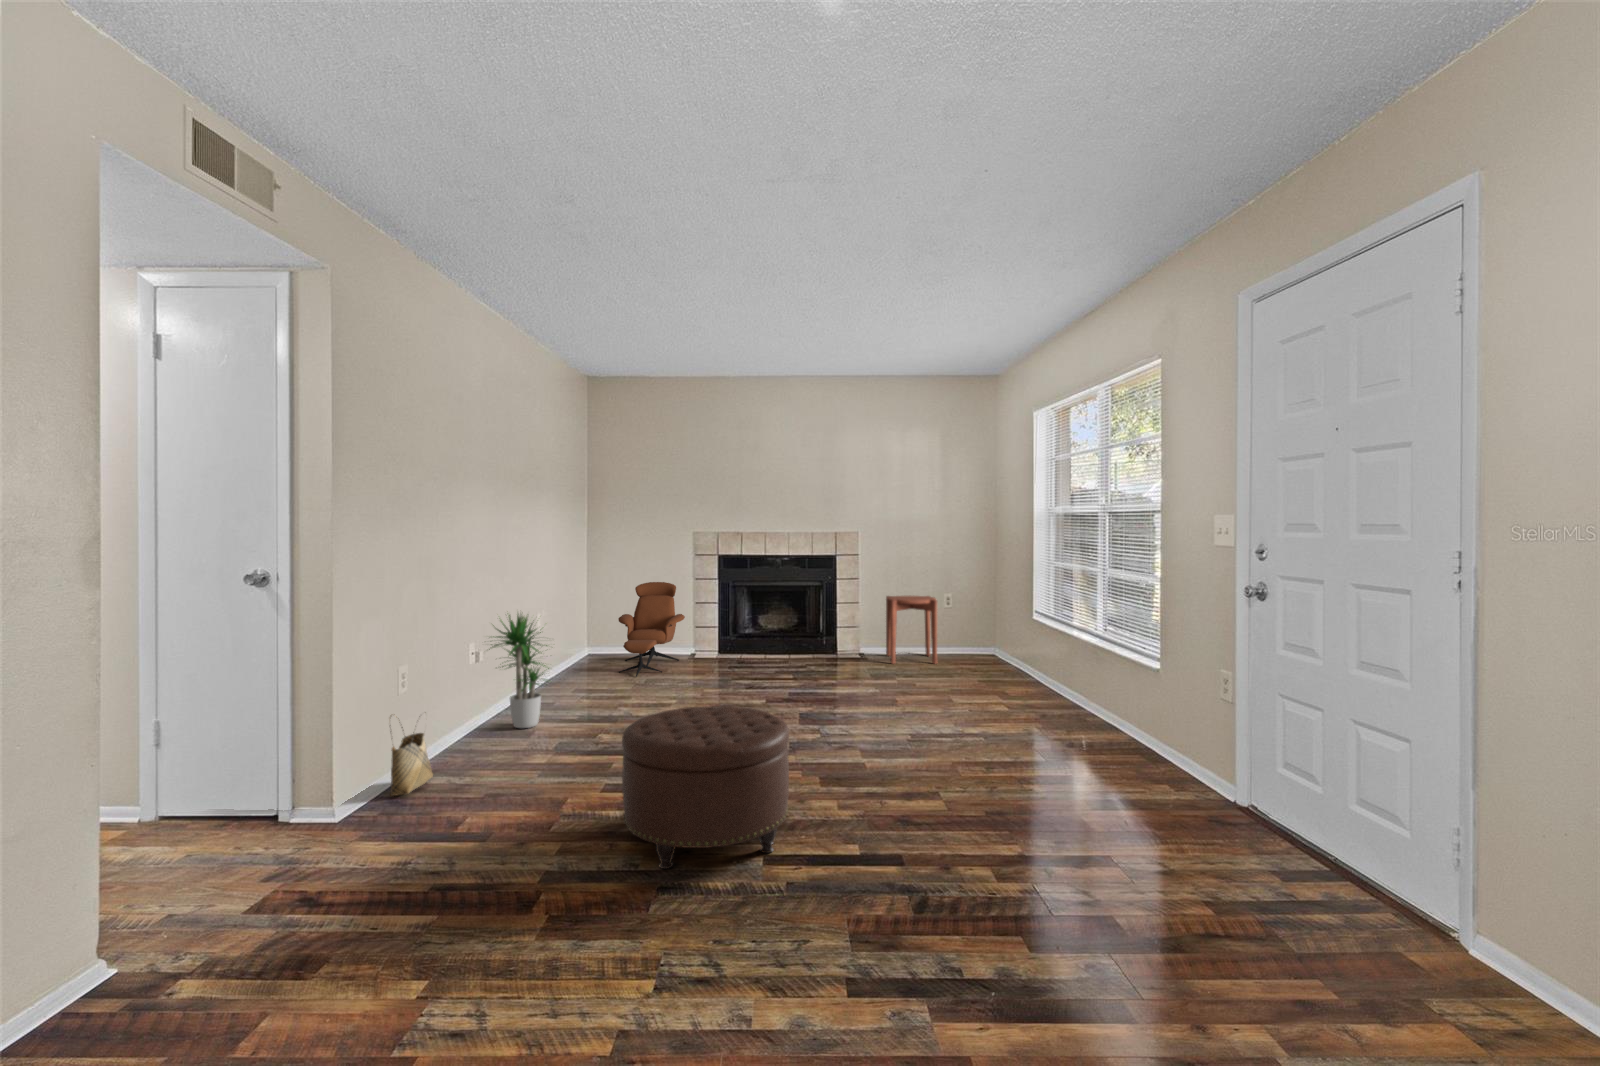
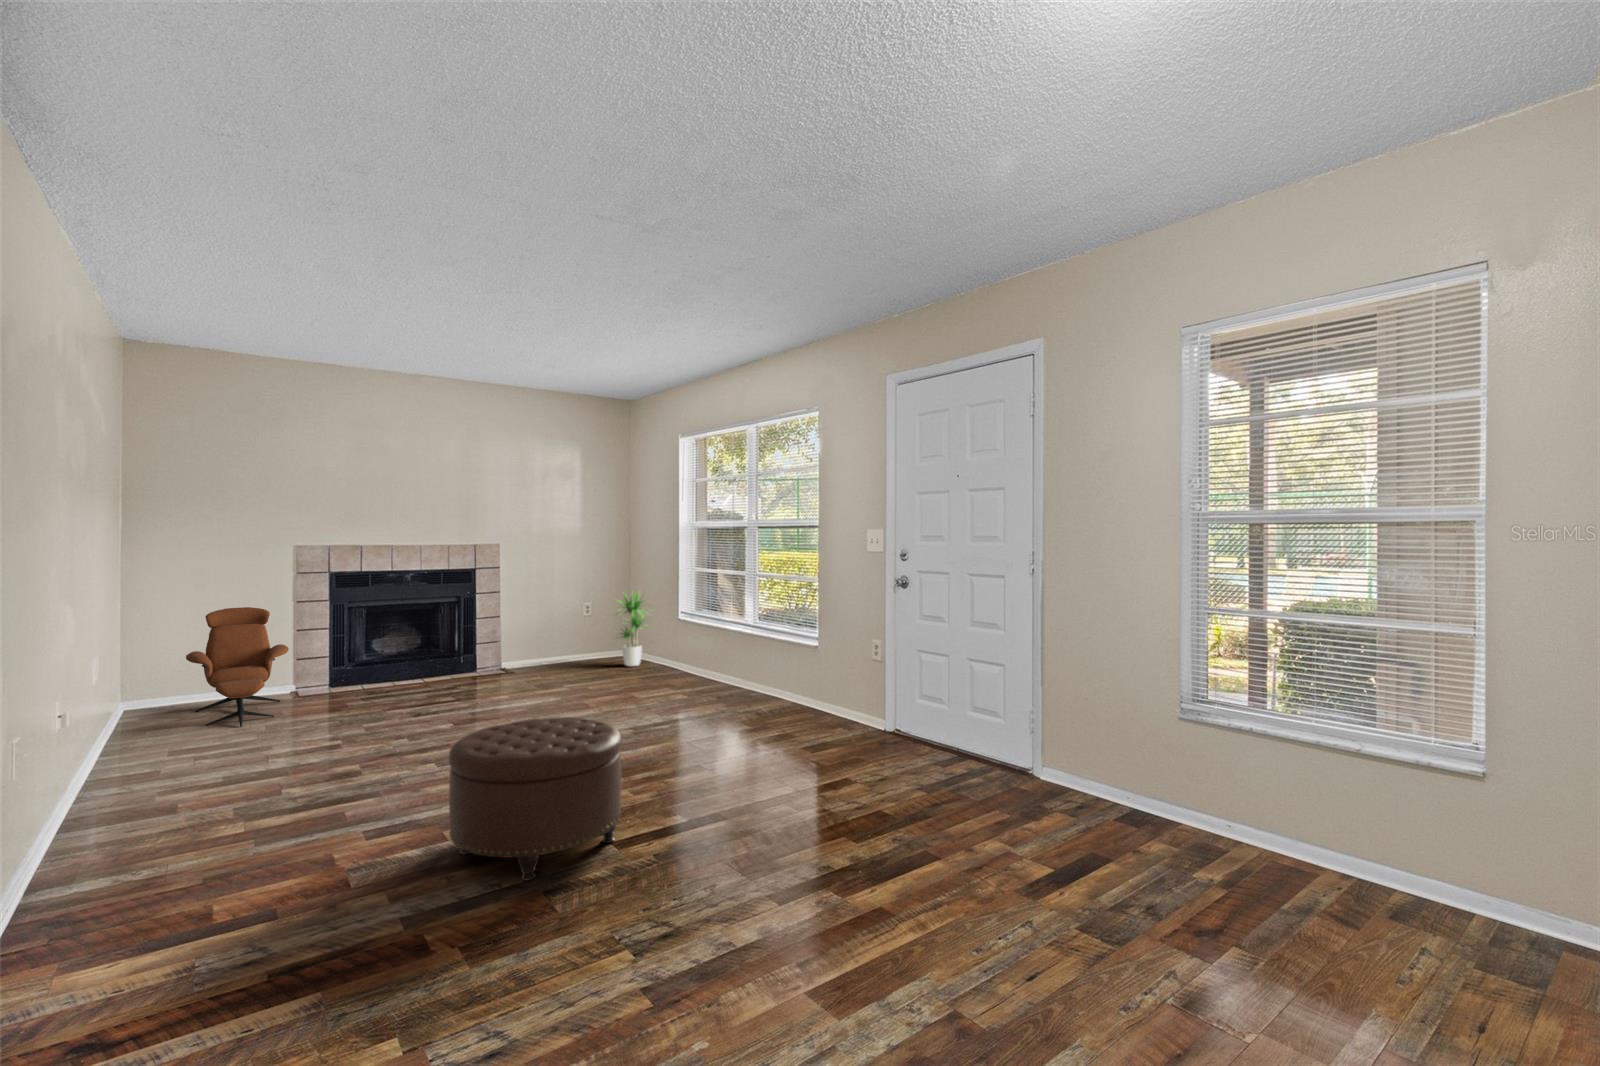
side table: present [886,596,937,664] -> none [531,604,589,674]
potted plant: present [489,614,549,728] -> present [616,593,646,666]
woven basket: present [390,712,433,796] -> none [18,796,82,922]

